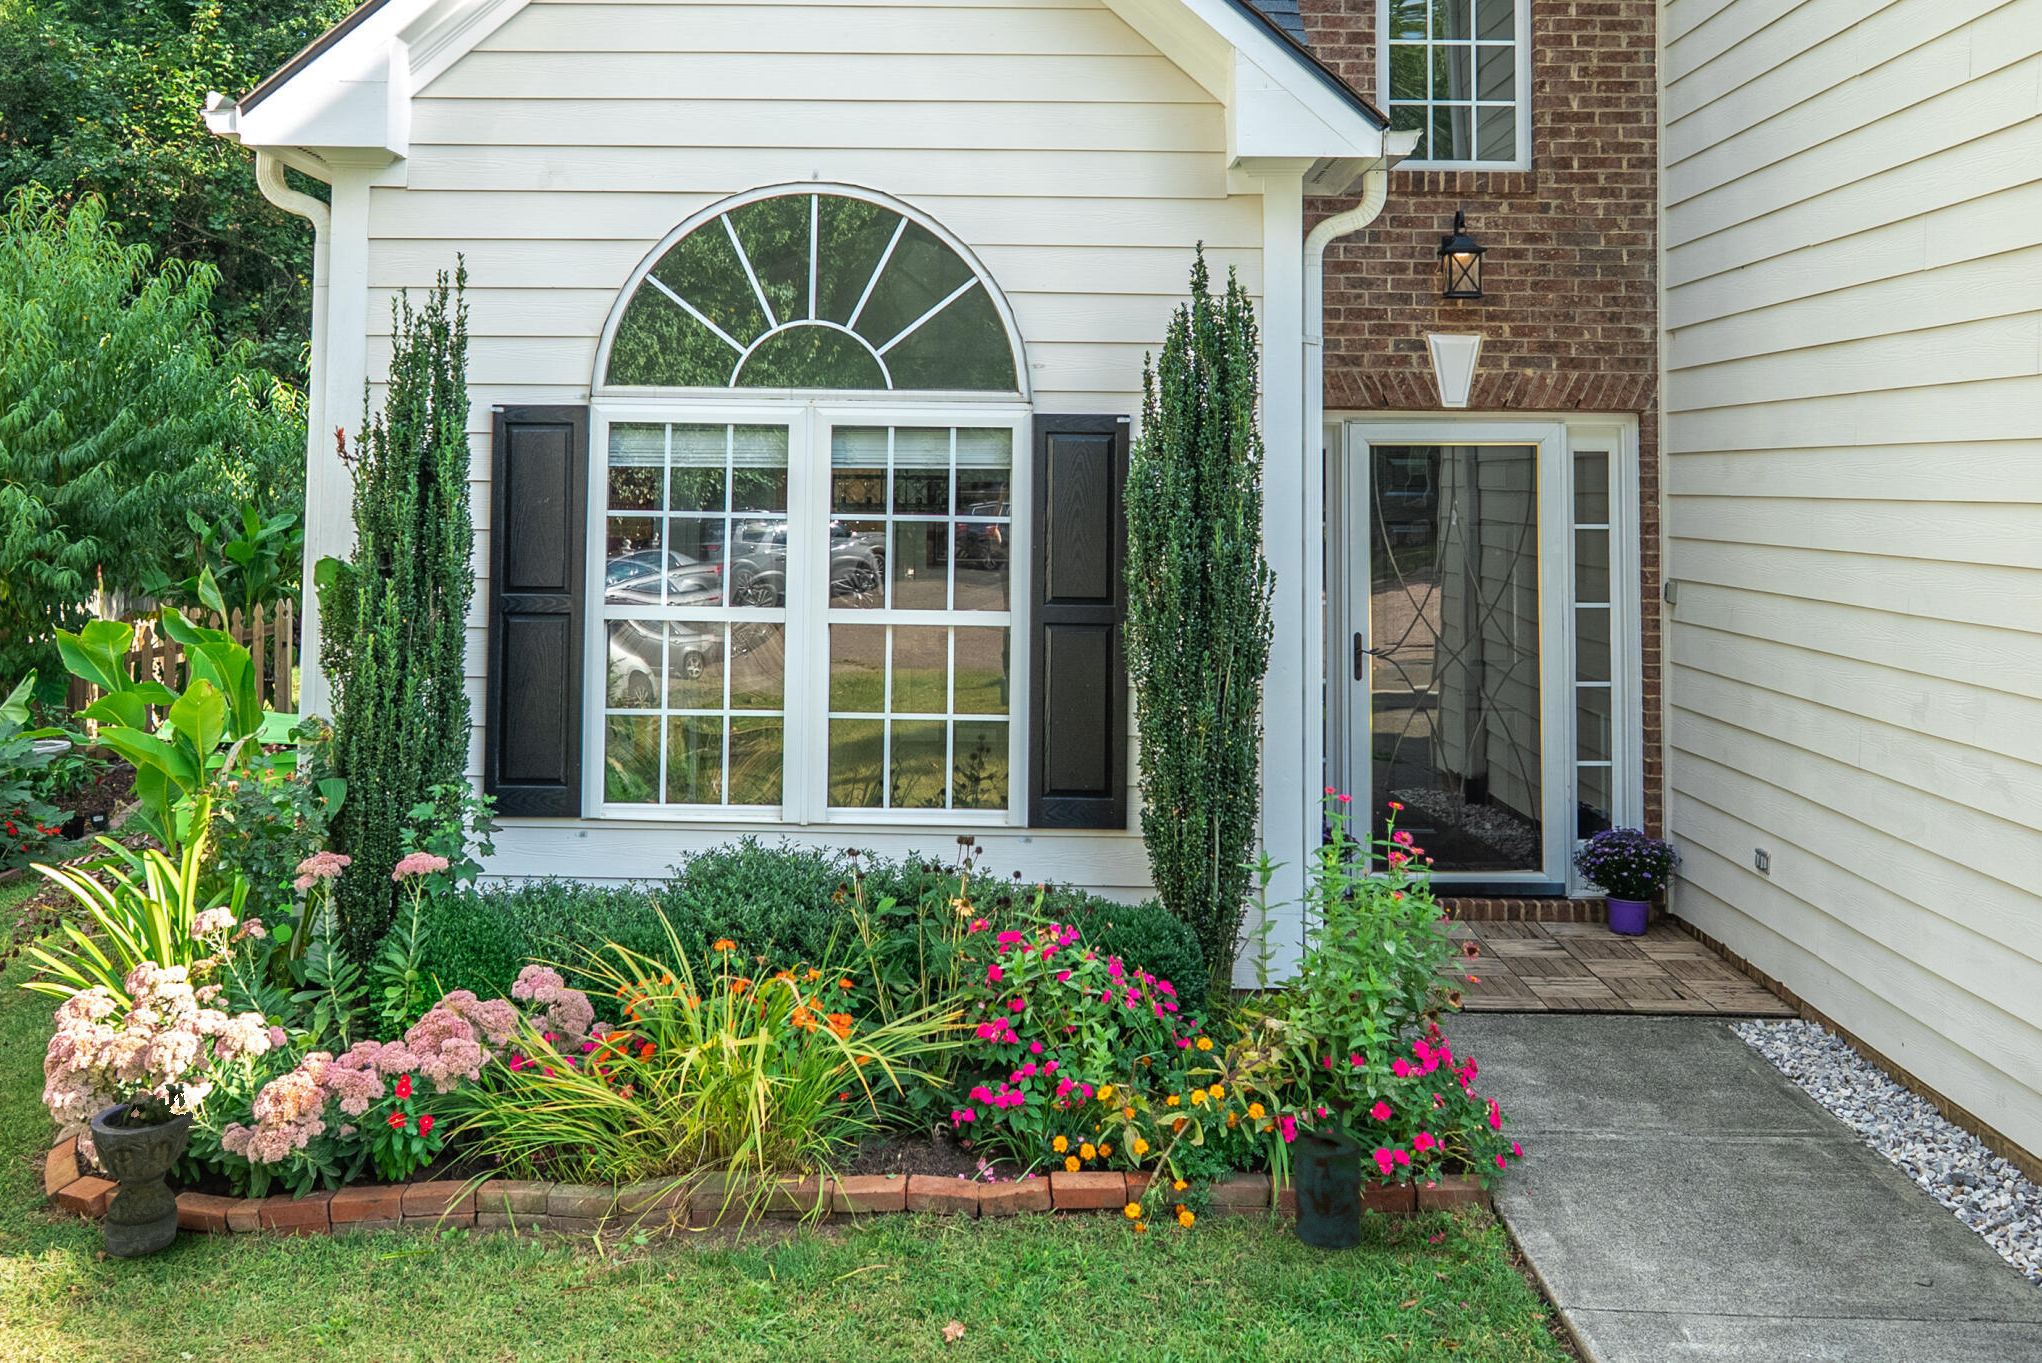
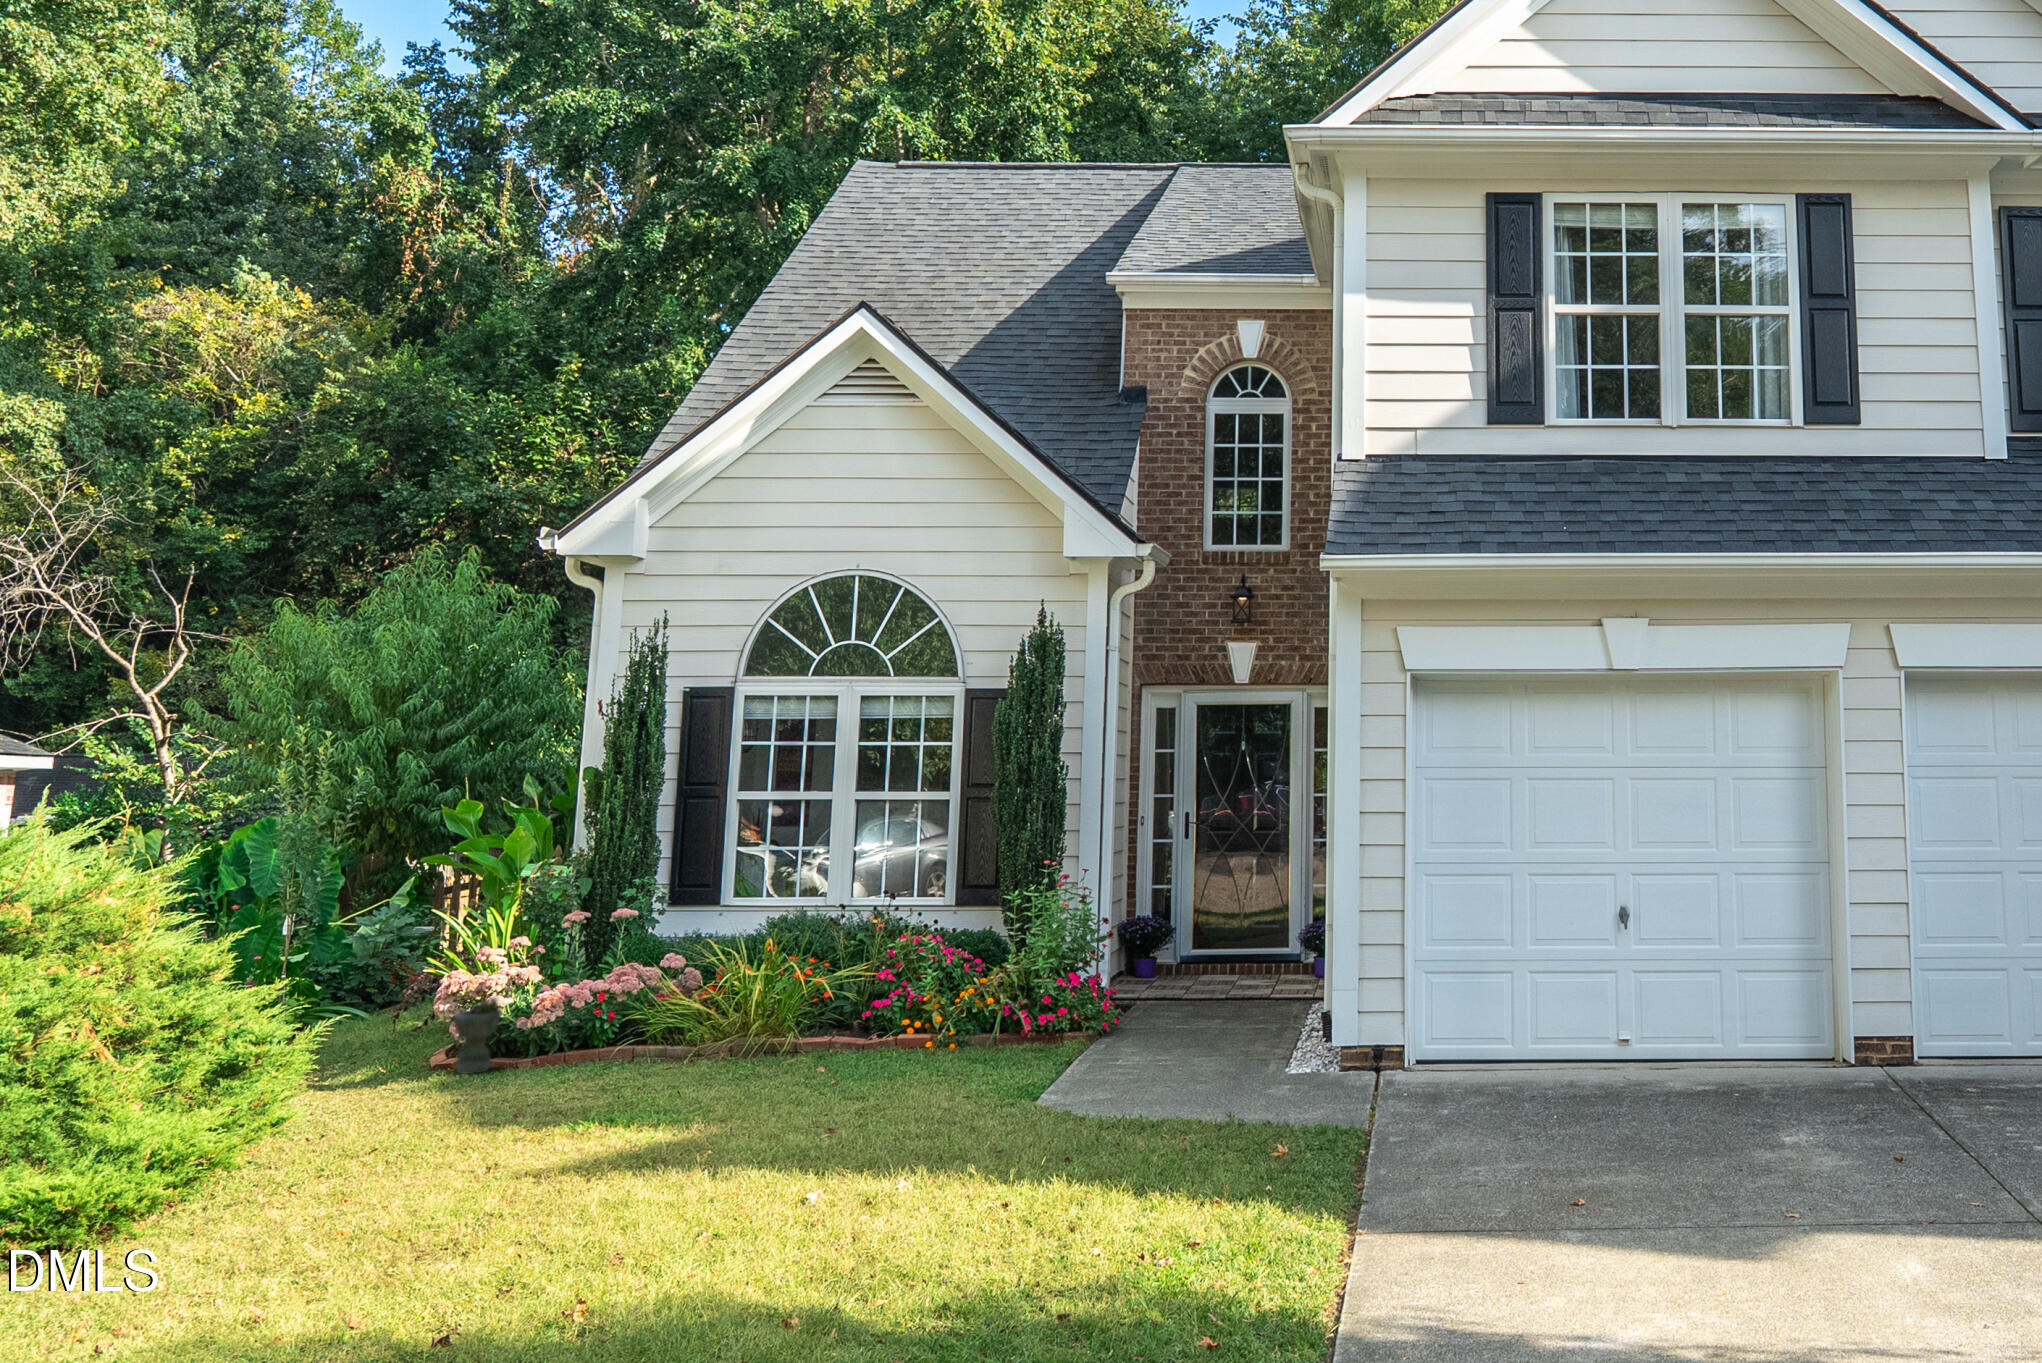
watering can: present [1294,1098,1362,1250] -> none [1005,1001,1048,1059]

